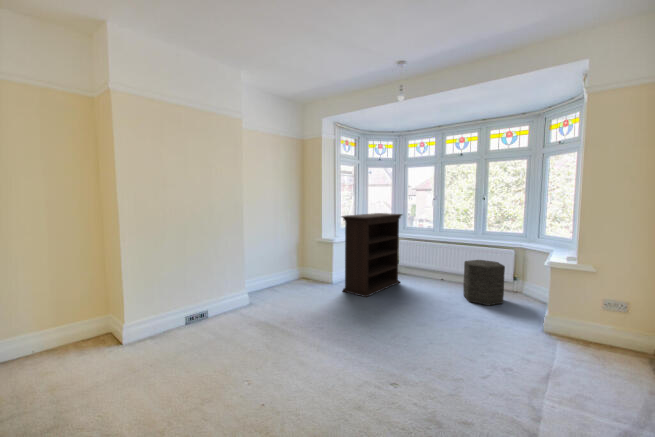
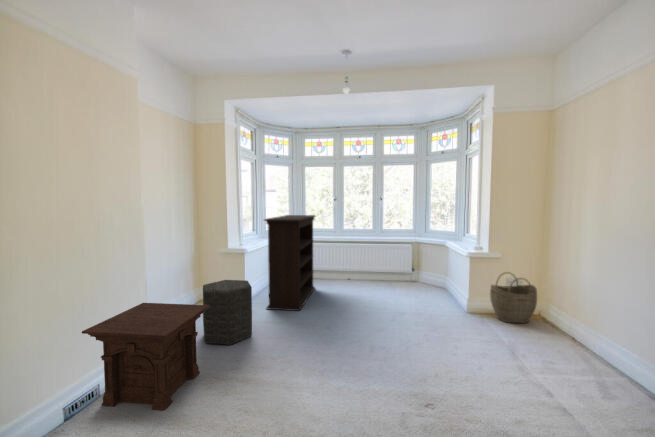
ottoman: present [463,260,505,306] -> present [203,280,252,345]
side table: none [196,268,268,333] -> present [82,303,209,410]
woven basket: none [566,292,633,359] -> present [490,273,537,323]

